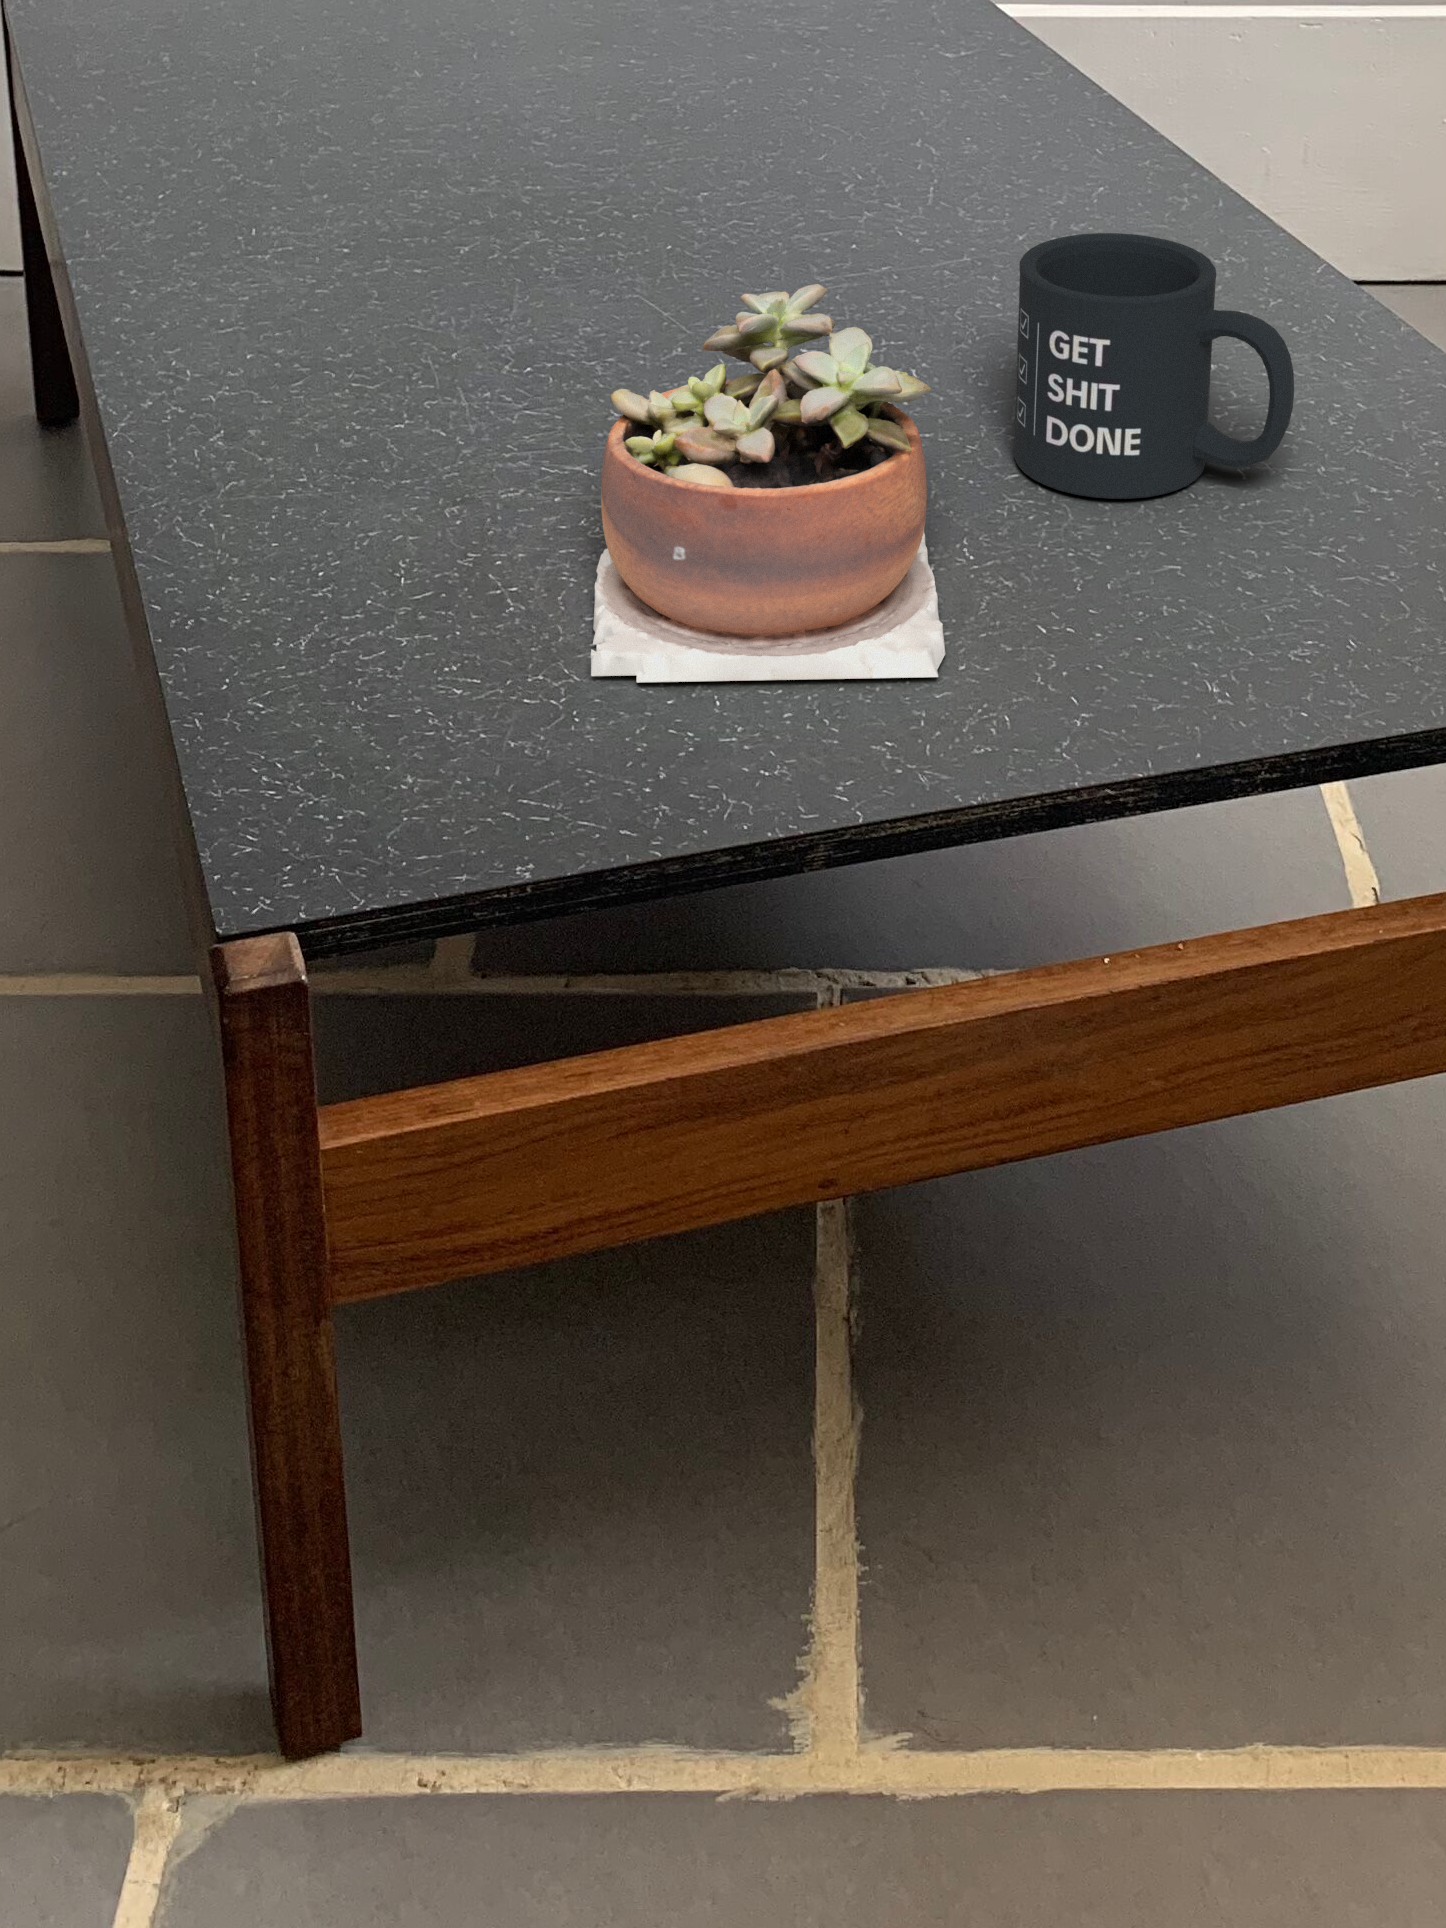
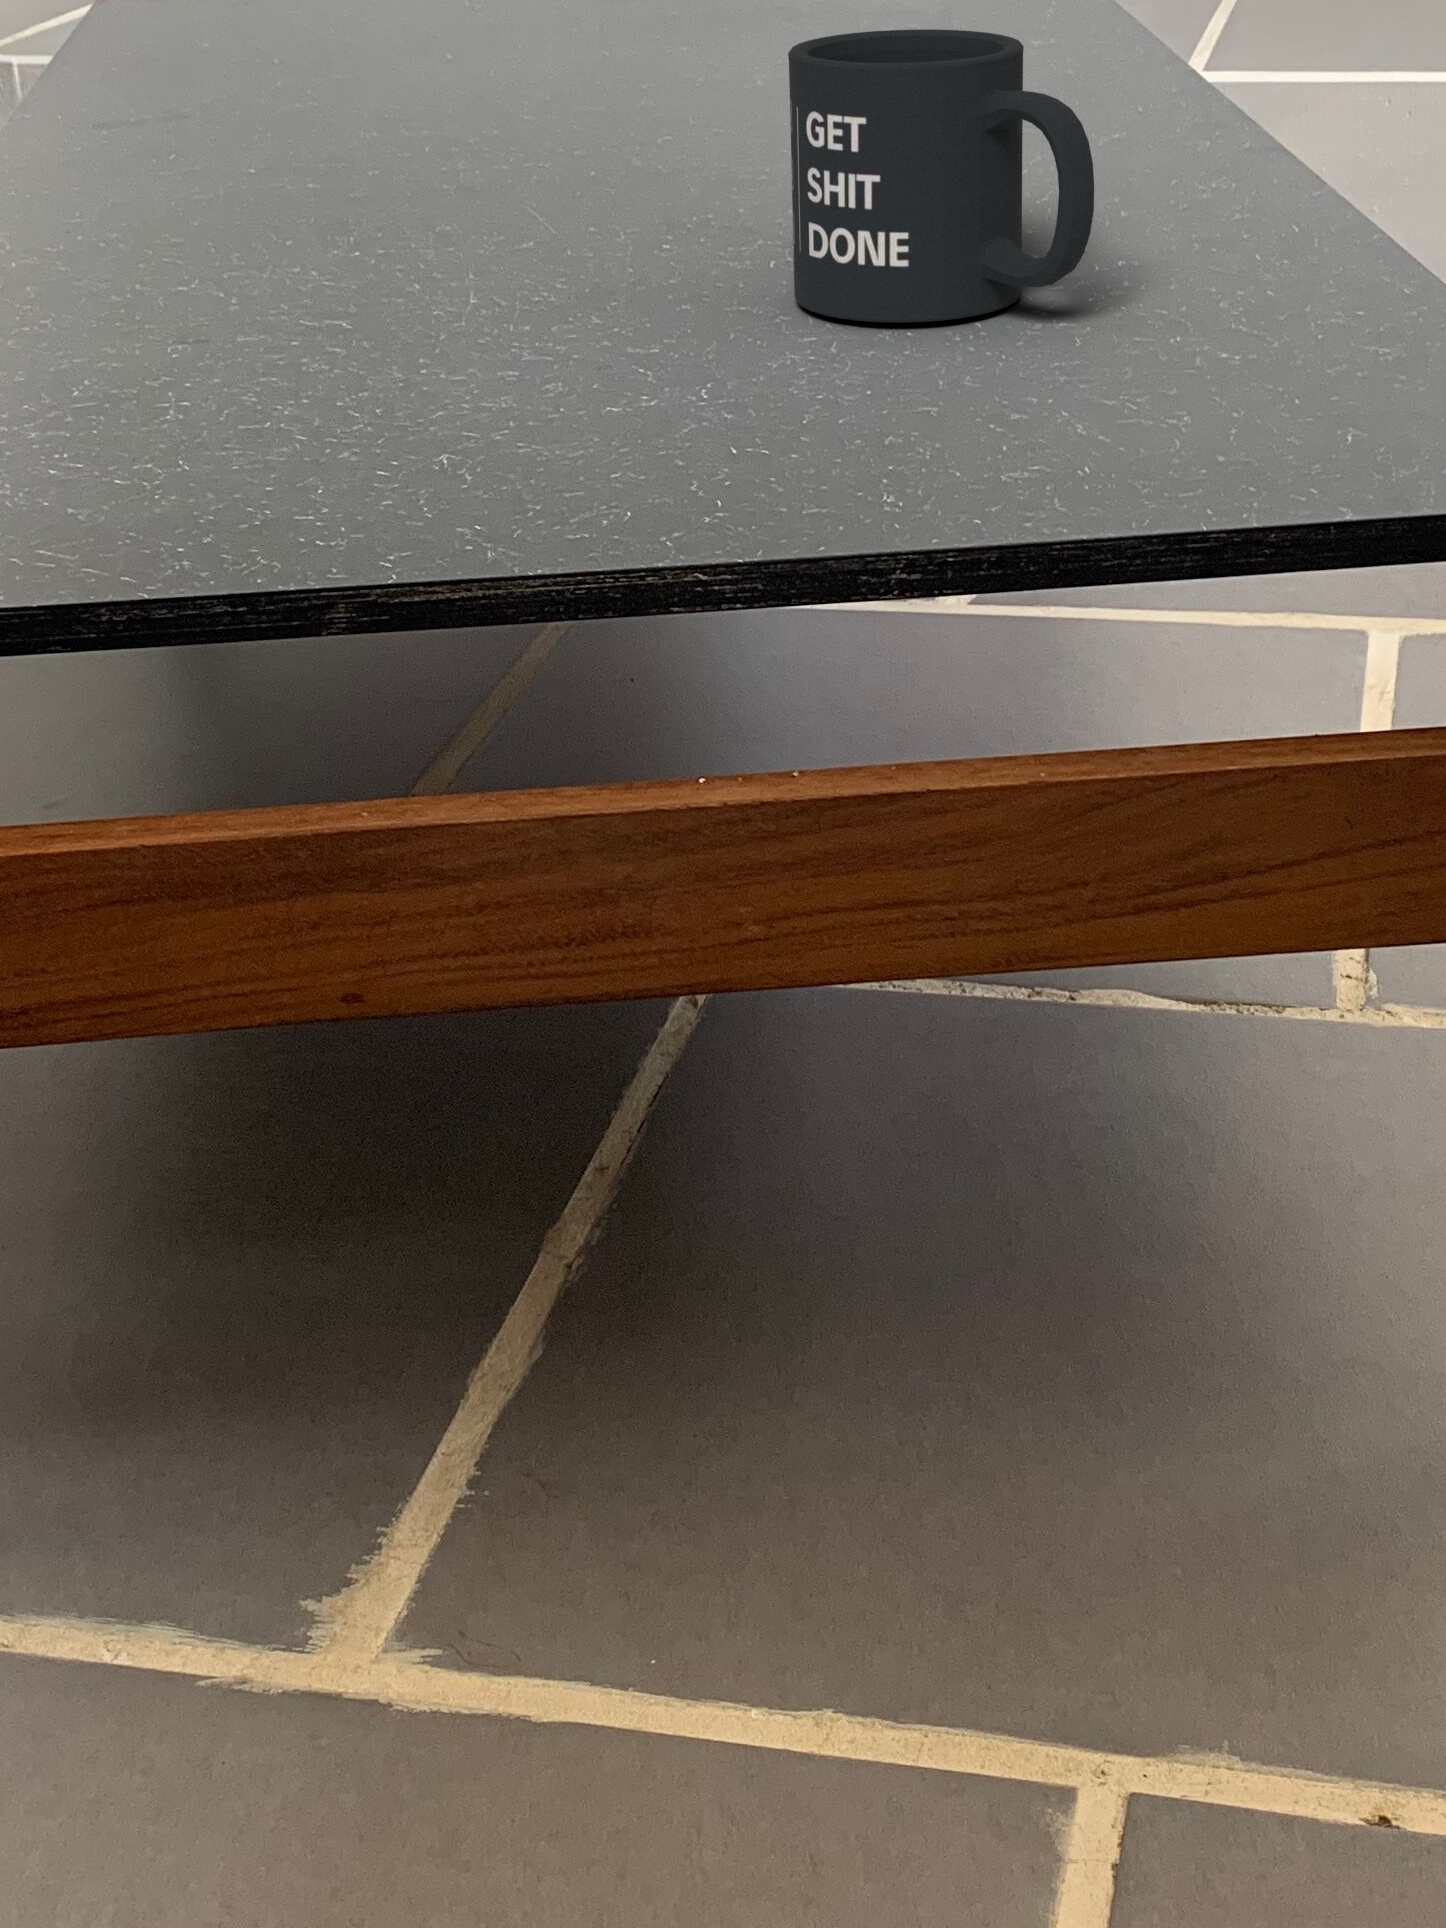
succulent plant: present [591,284,945,683] -> none [151,15,645,443]

